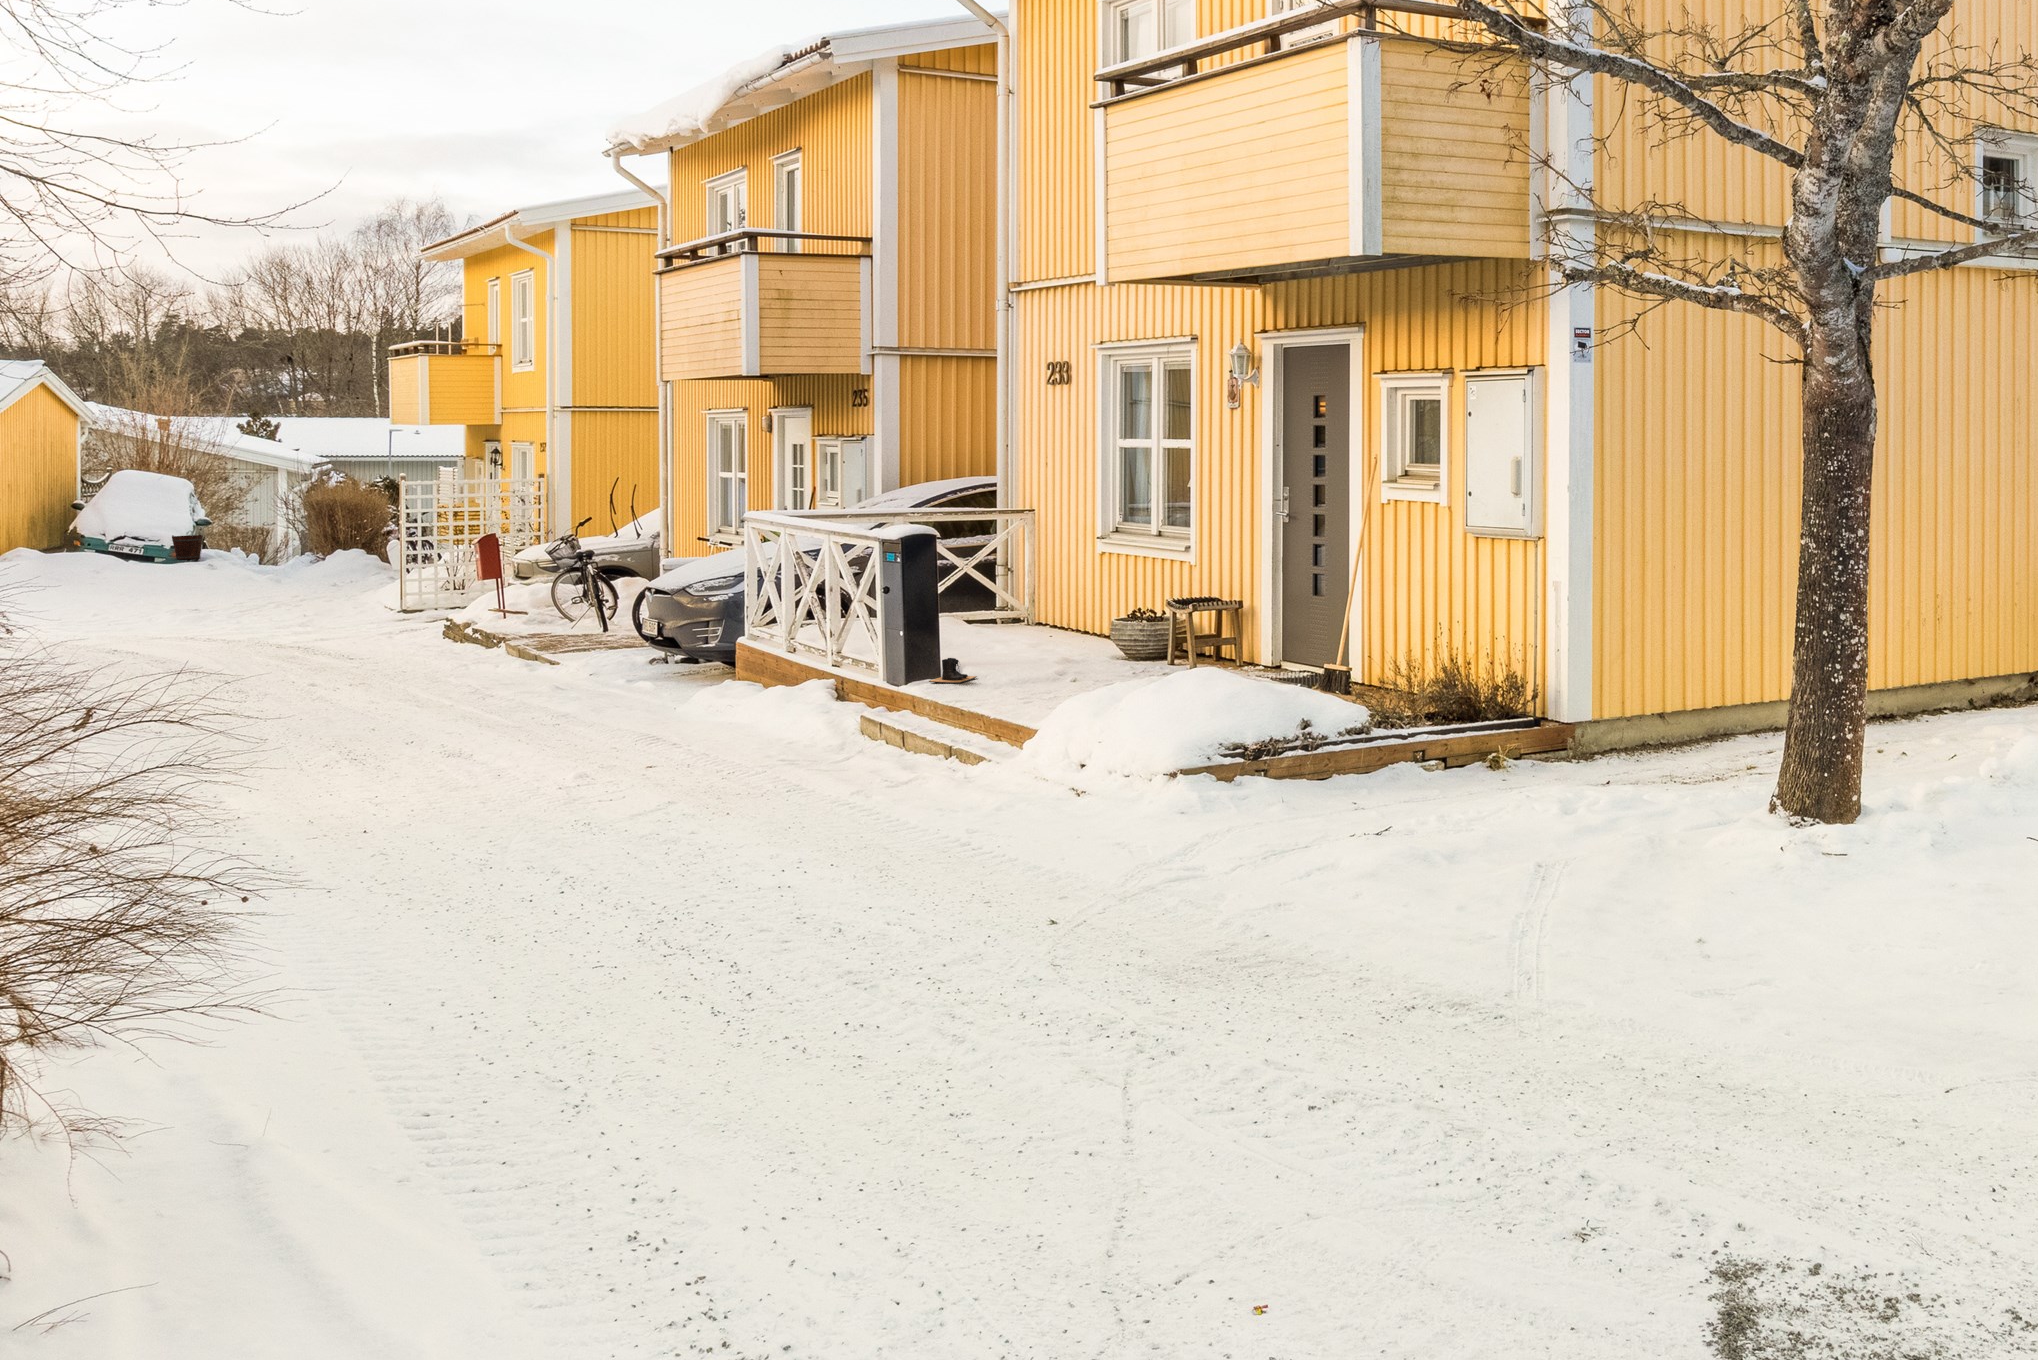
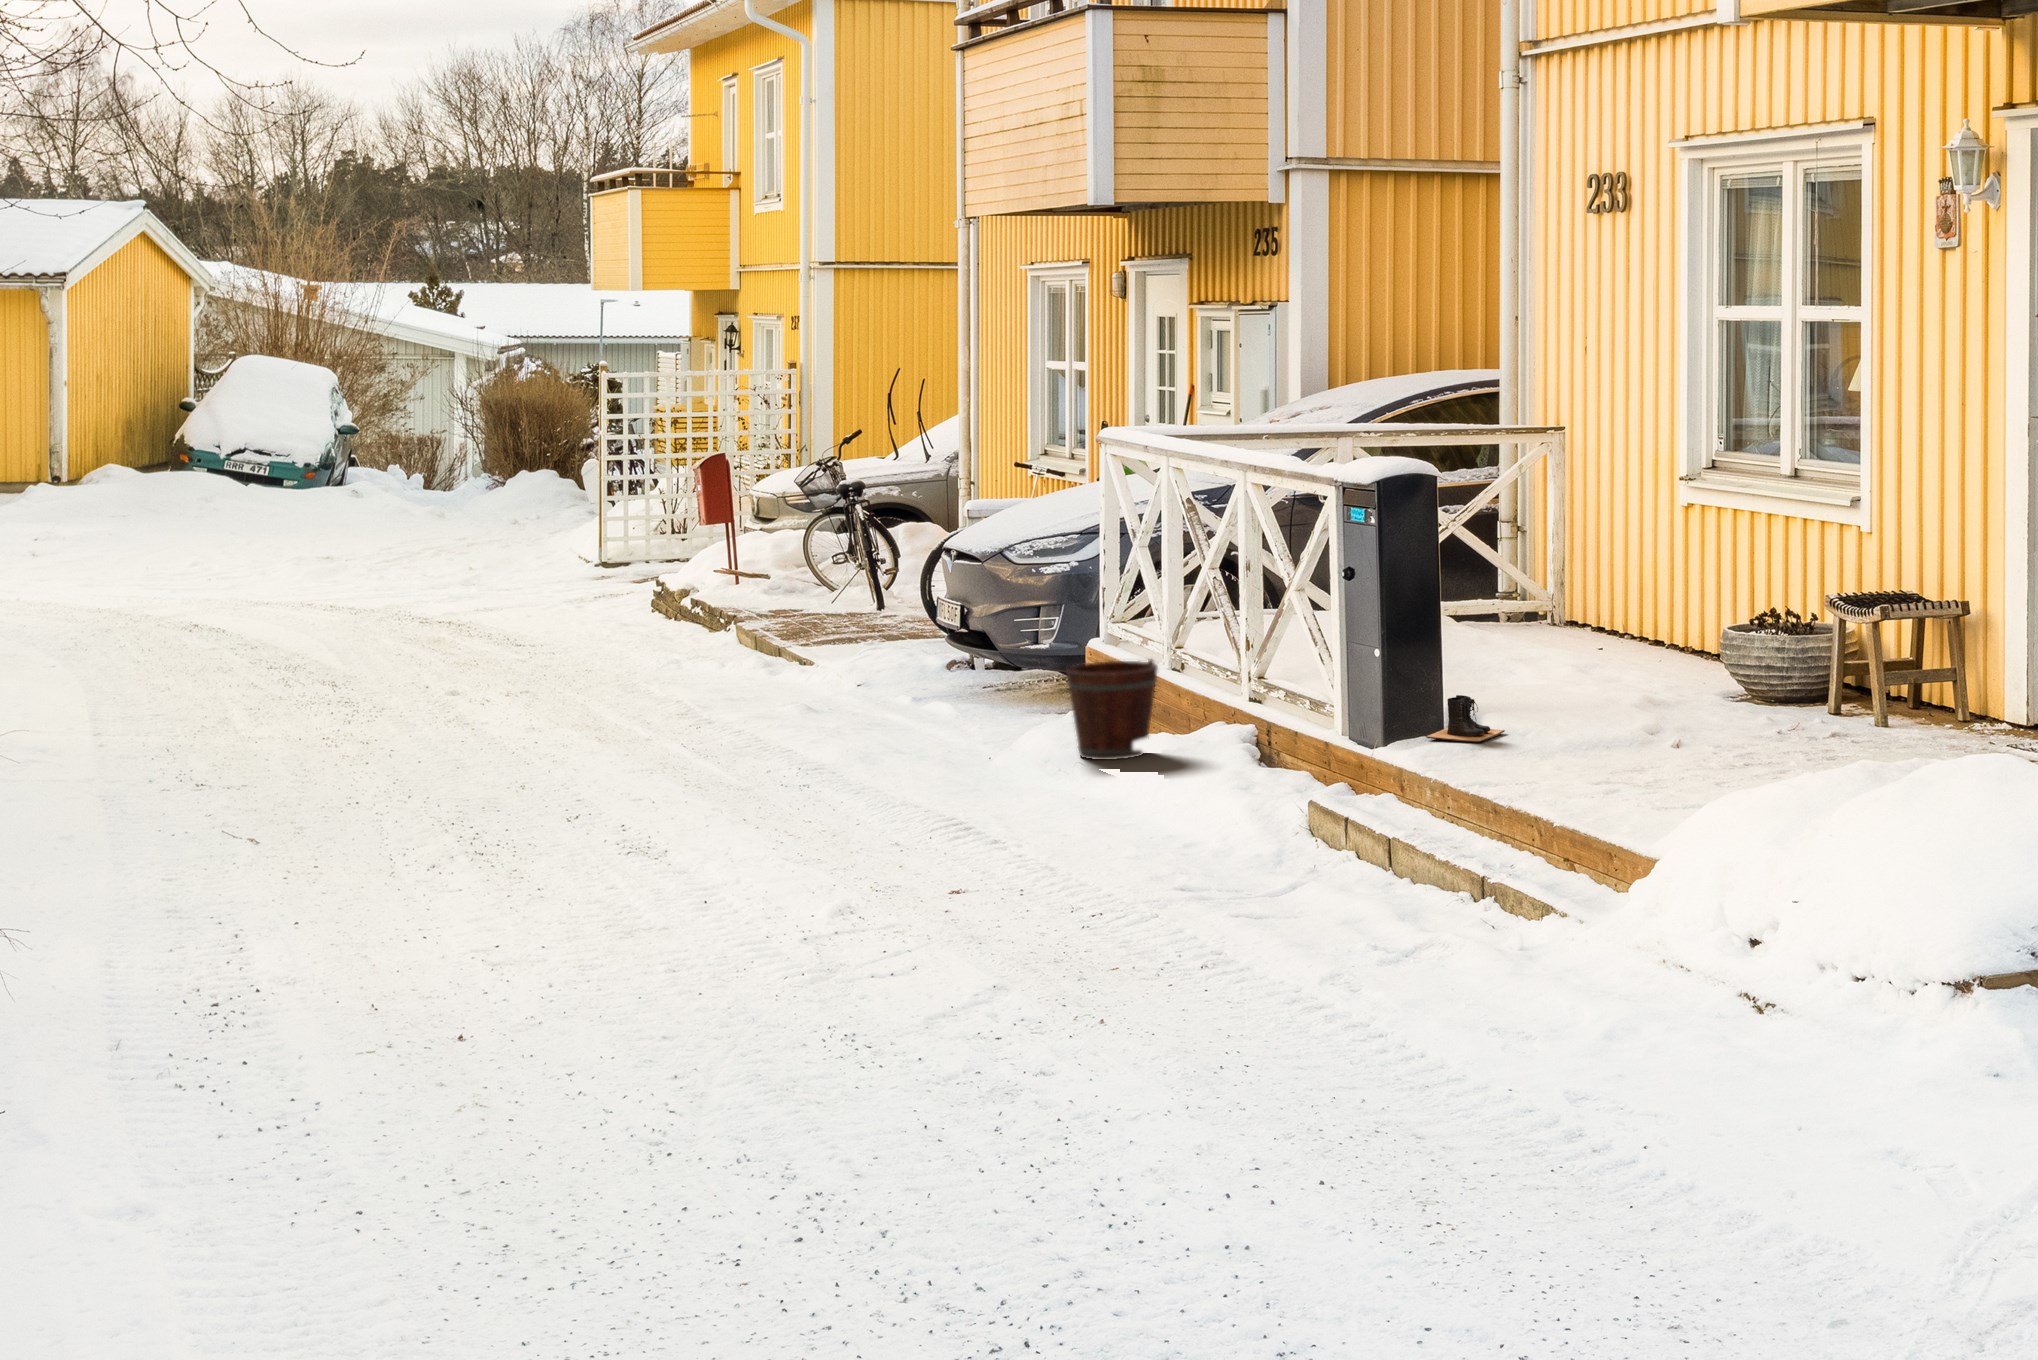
bucket: present [172,535,203,560] -> present [1066,659,1158,760]

